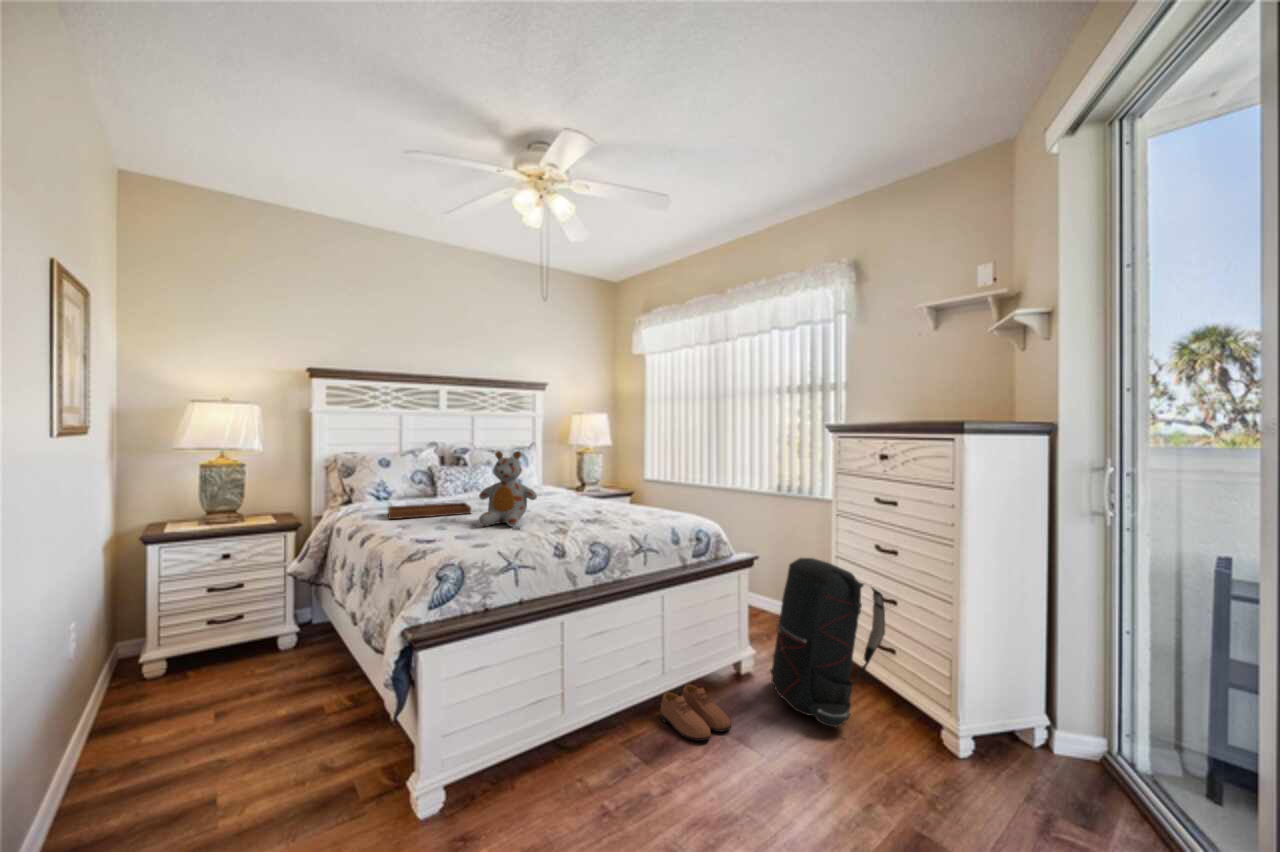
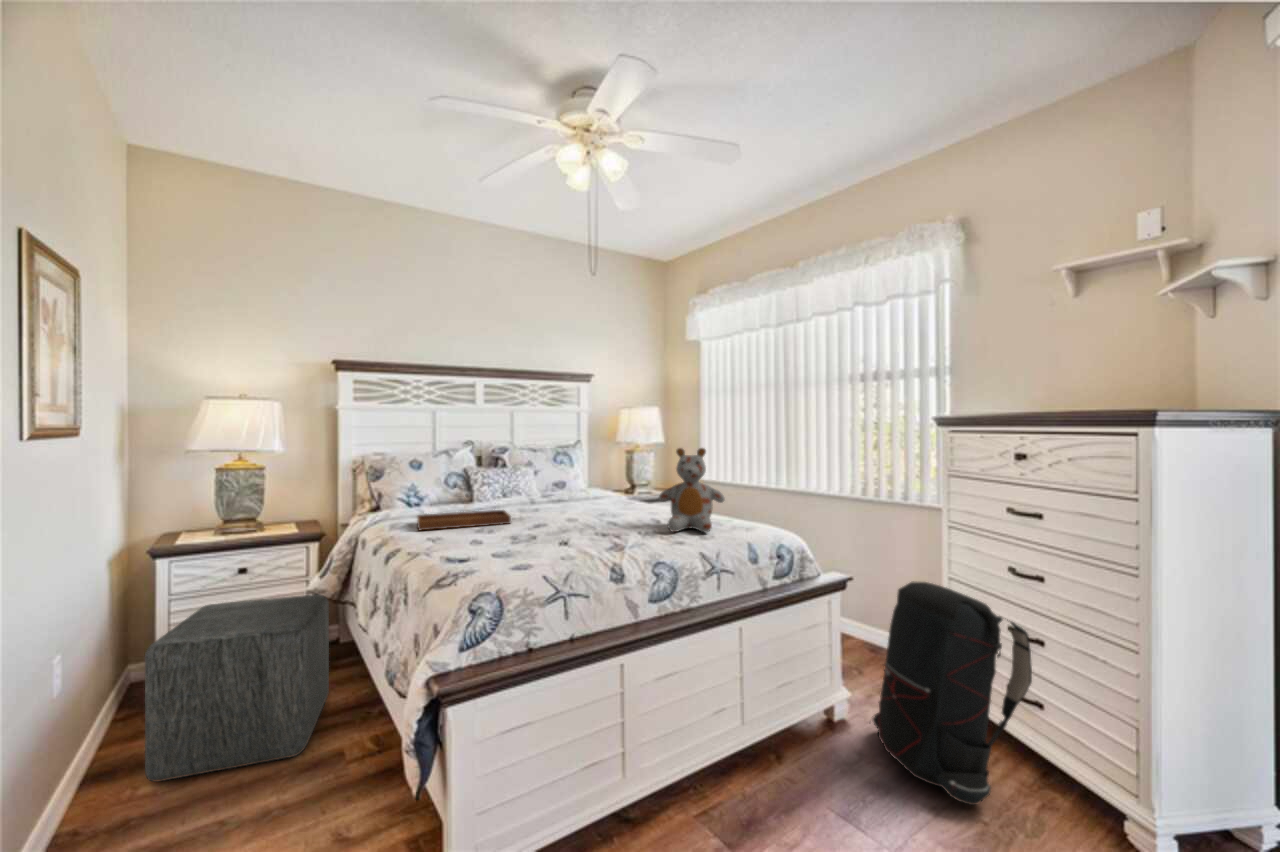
stuffed bear: present [479,451,537,527] -> present [659,448,725,533]
ottoman: none [149,576,307,733] -> present [145,594,329,782]
shoe: present [660,685,731,741] -> none [742,737,835,818]

